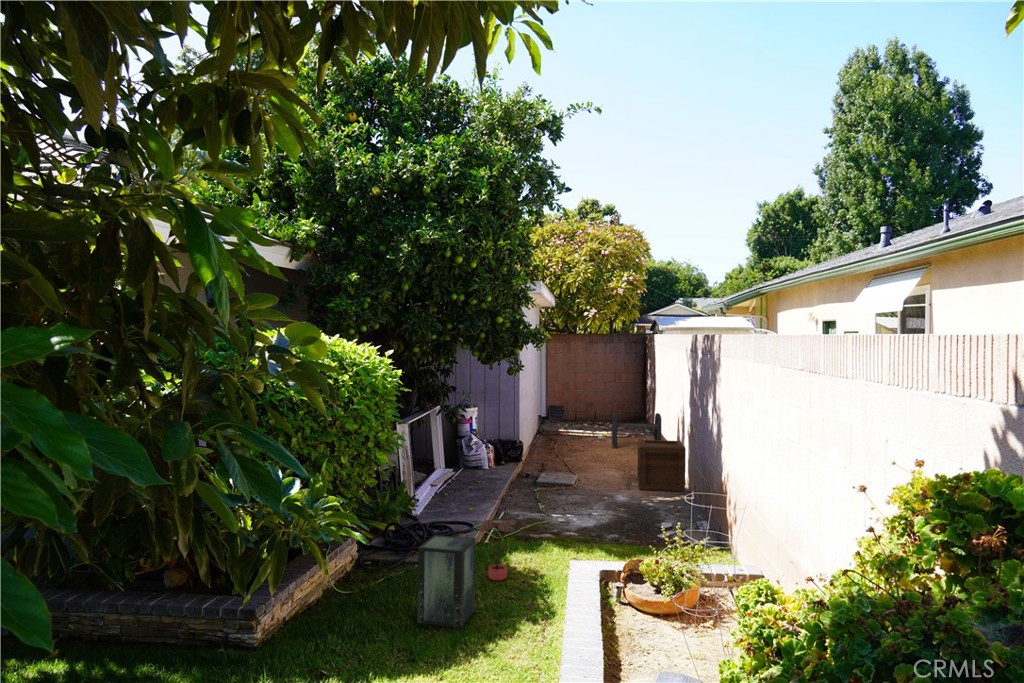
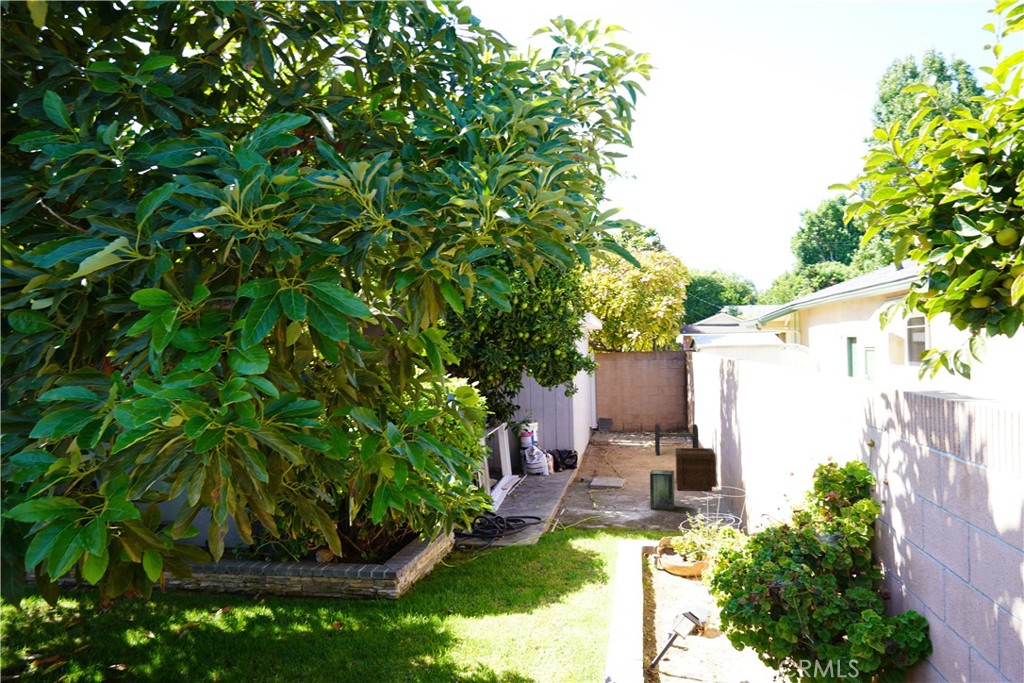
potted plant: present [479,520,516,580] -> none [548,511,577,557]
storage box: present [417,535,475,628] -> present [650,470,674,511]

